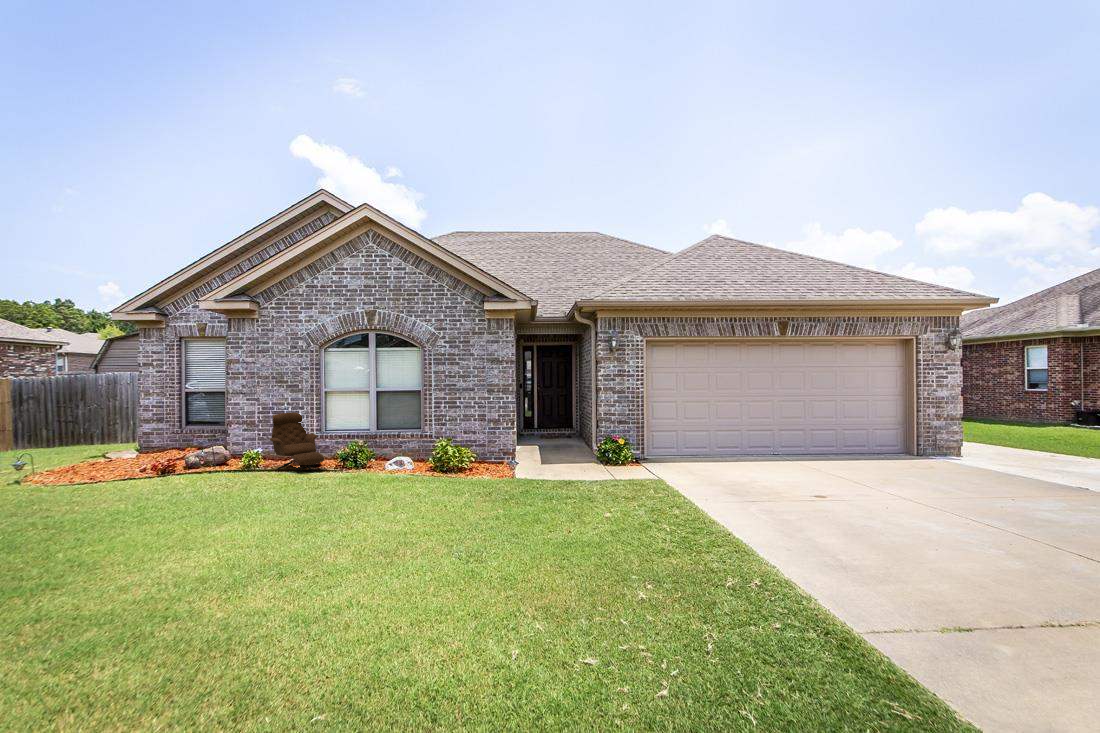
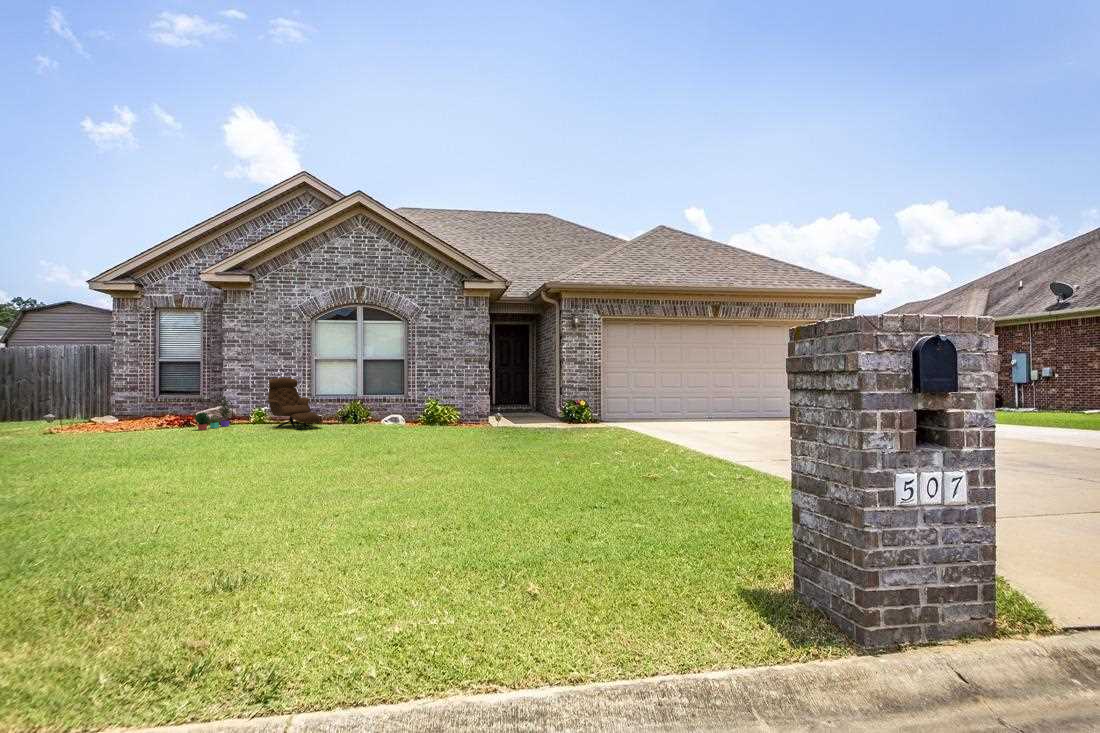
potted plant: none [192,433,237,472] -> present [195,396,231,430]

